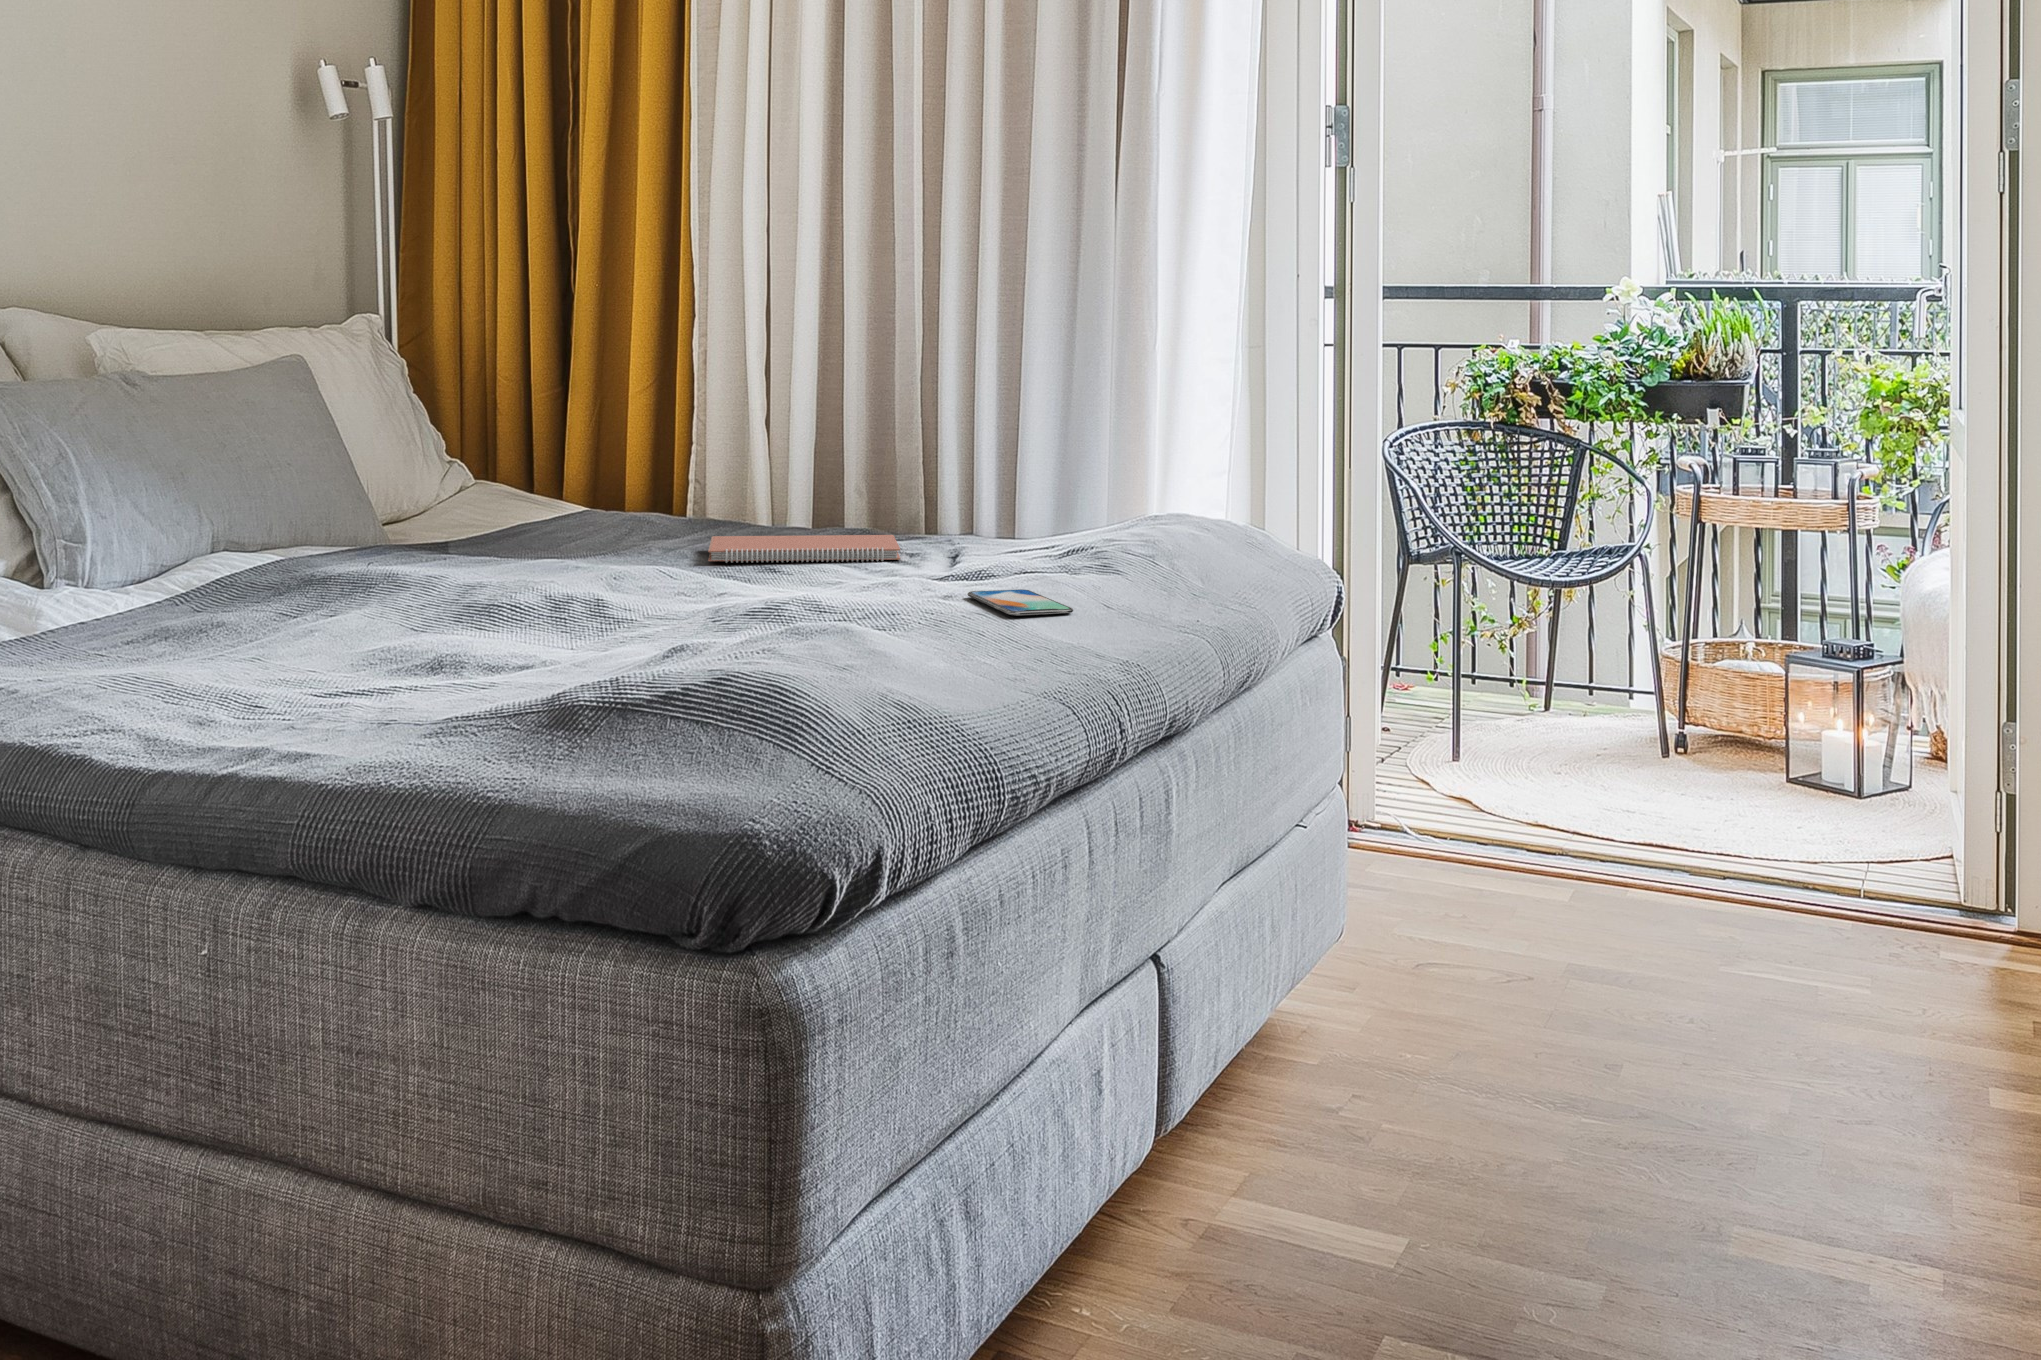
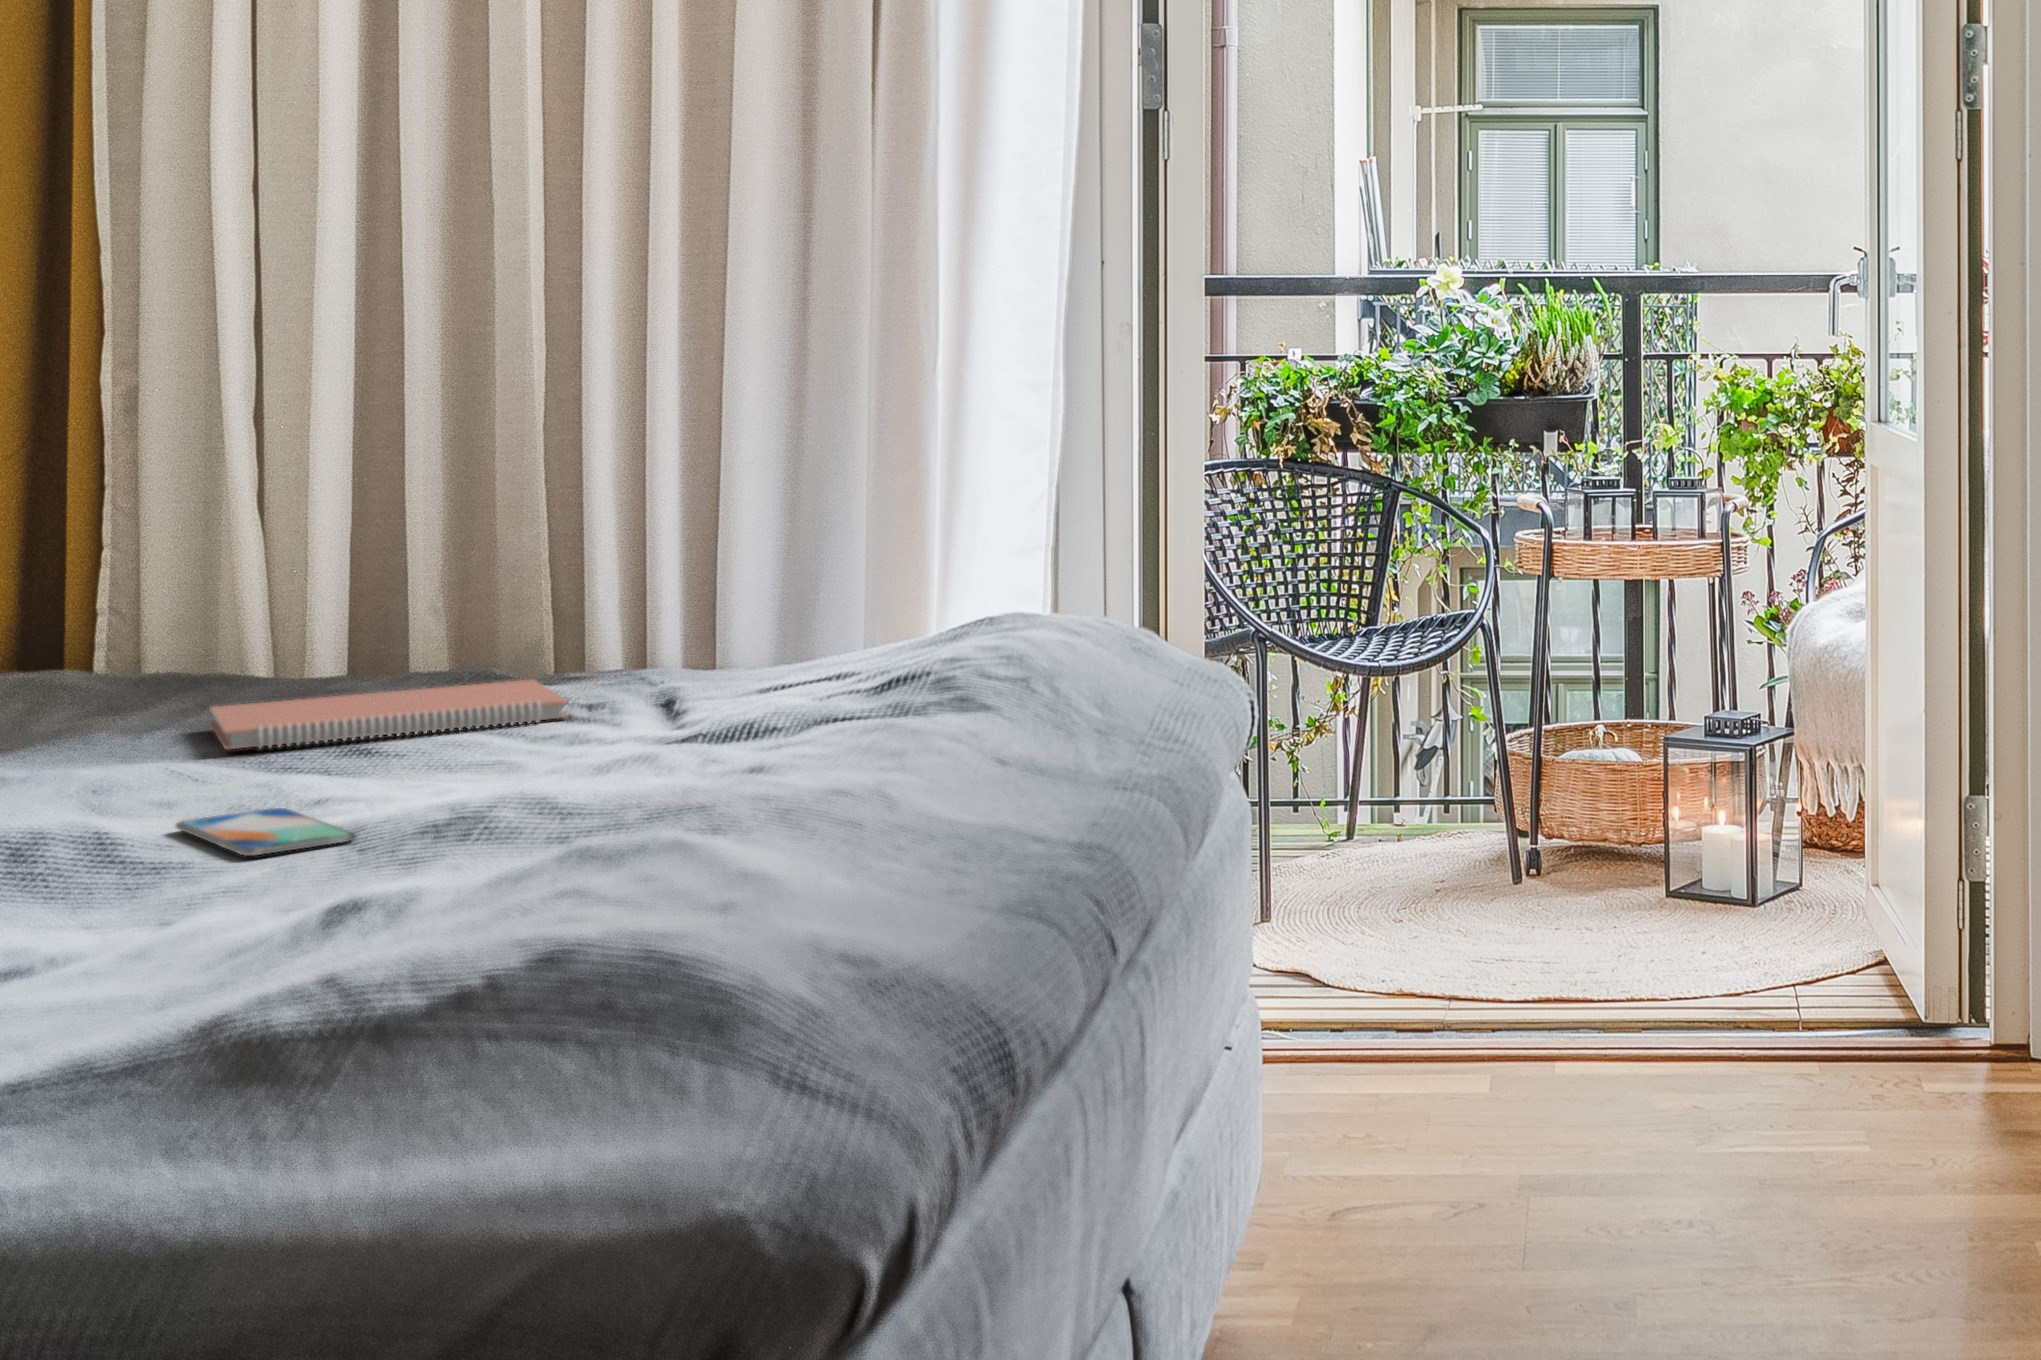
smartphone: present [967,589,1073,615] -> present [176,808,356,856]

